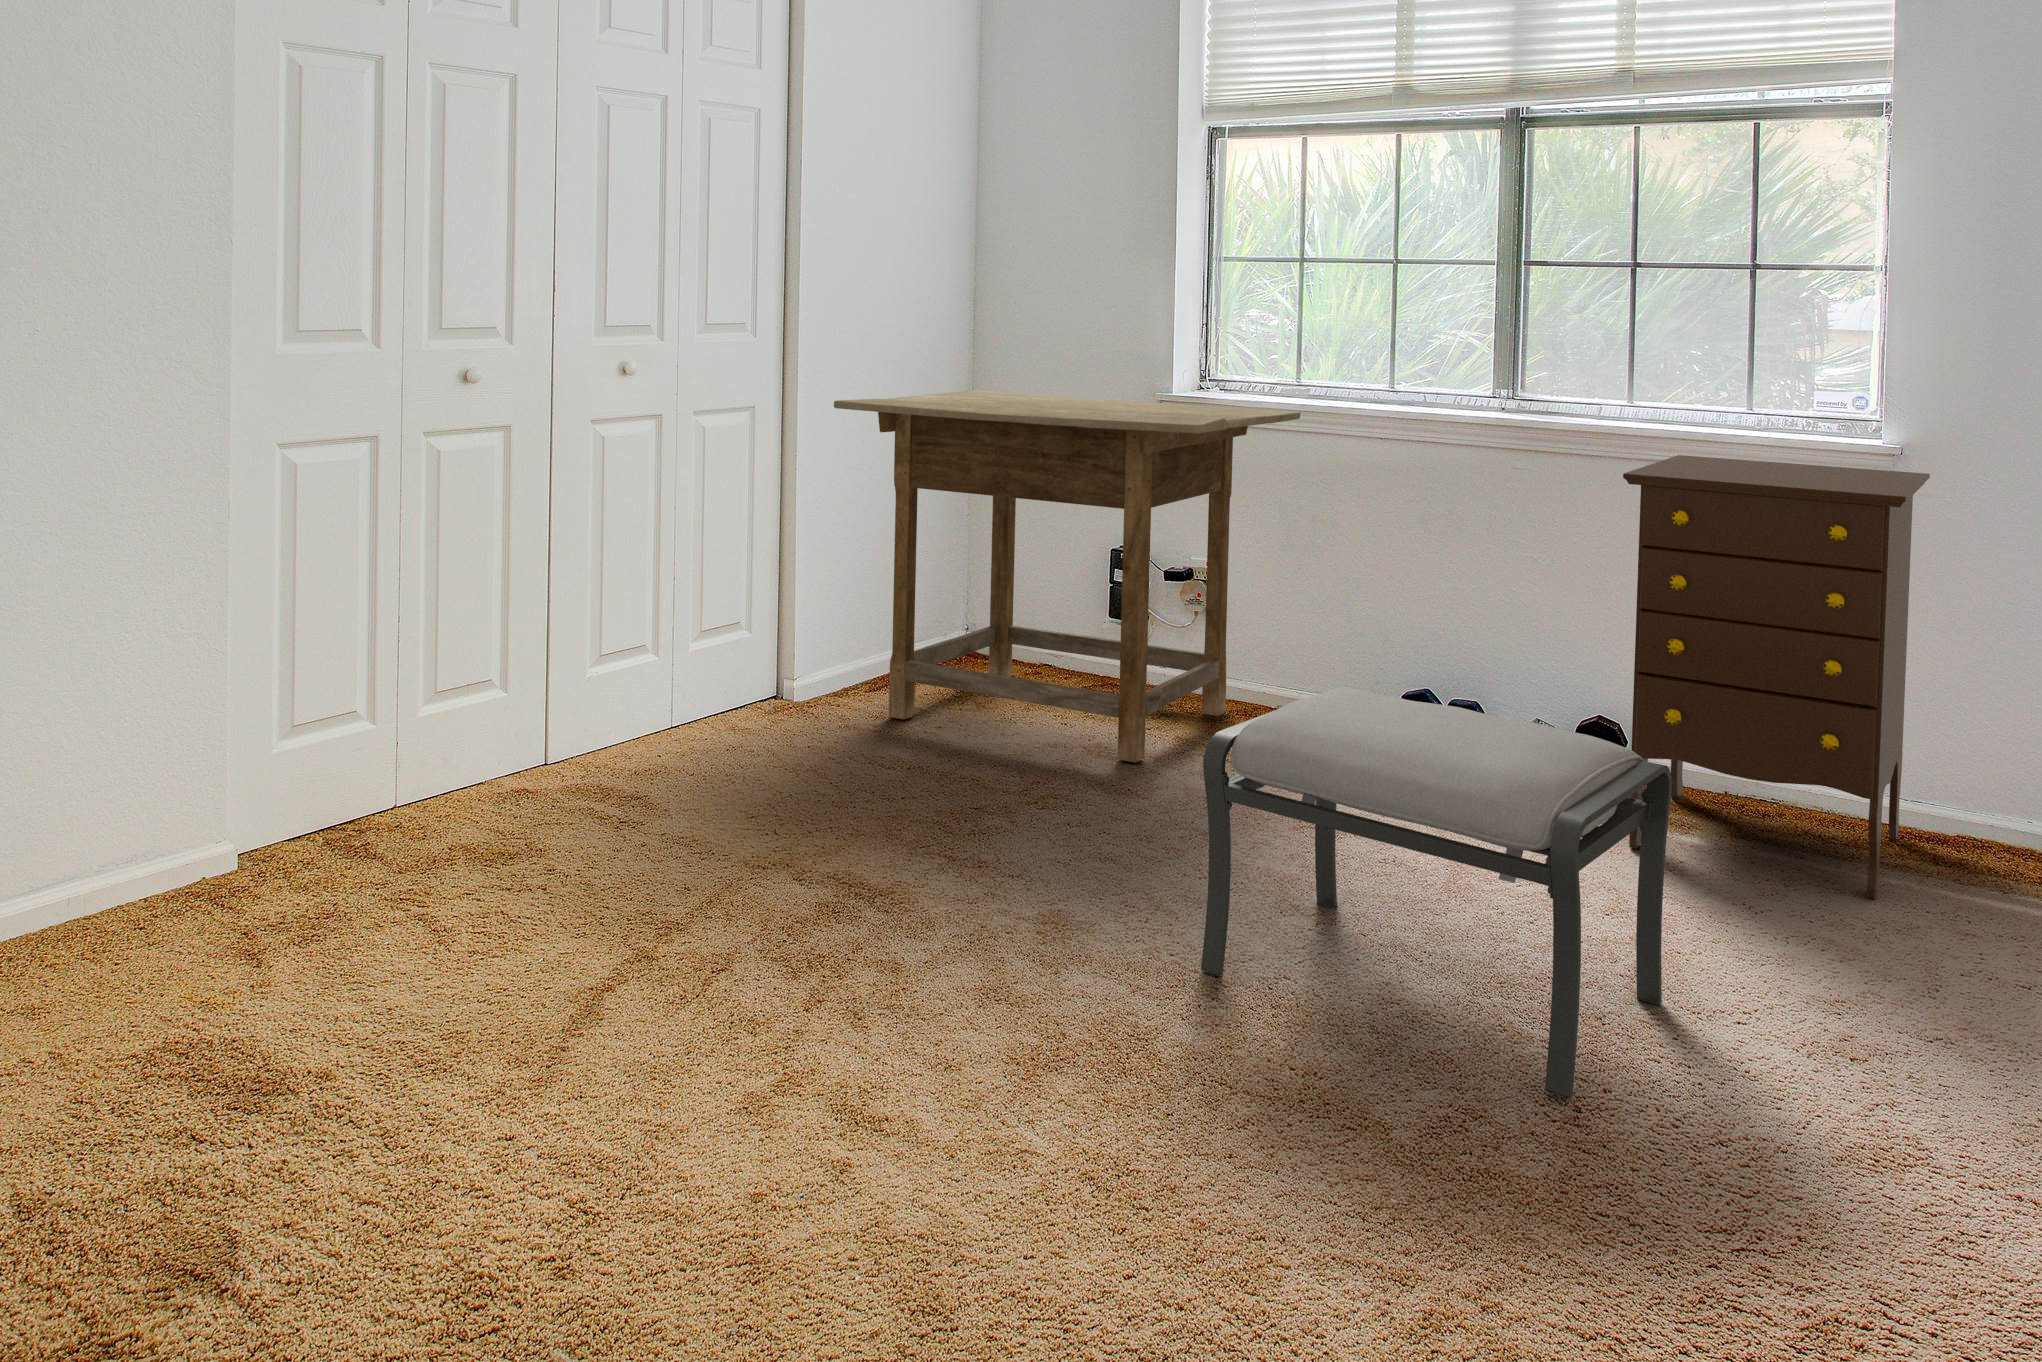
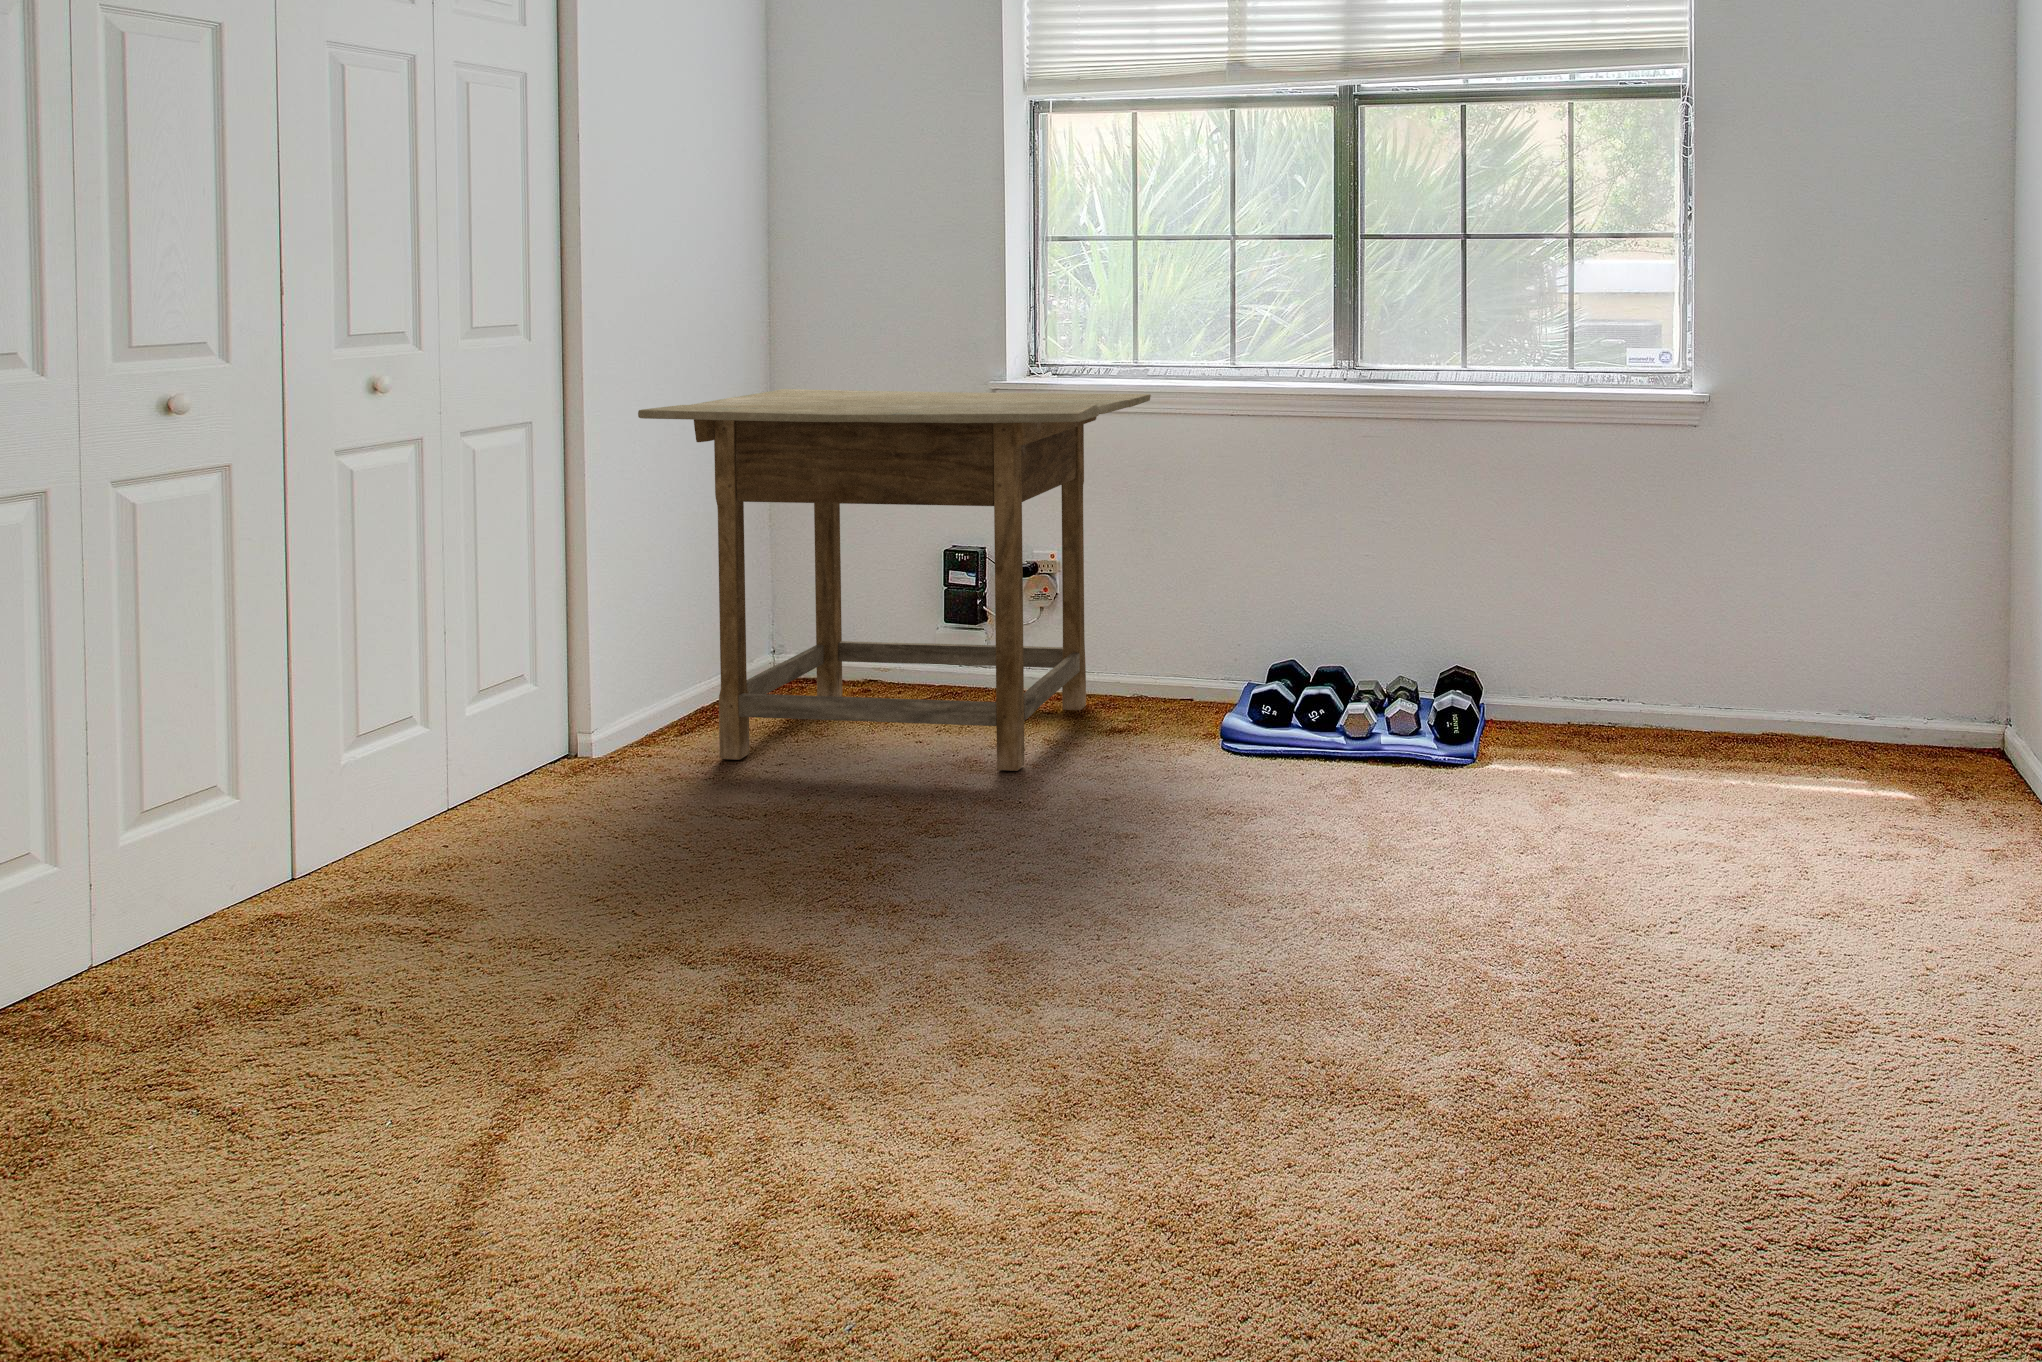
dresser: present [1623,455,1930,898] -> none [1498,415,1741,797]
ottoman: present [1201,688,1672,1098] -> none [1174,668,1603,1032]

